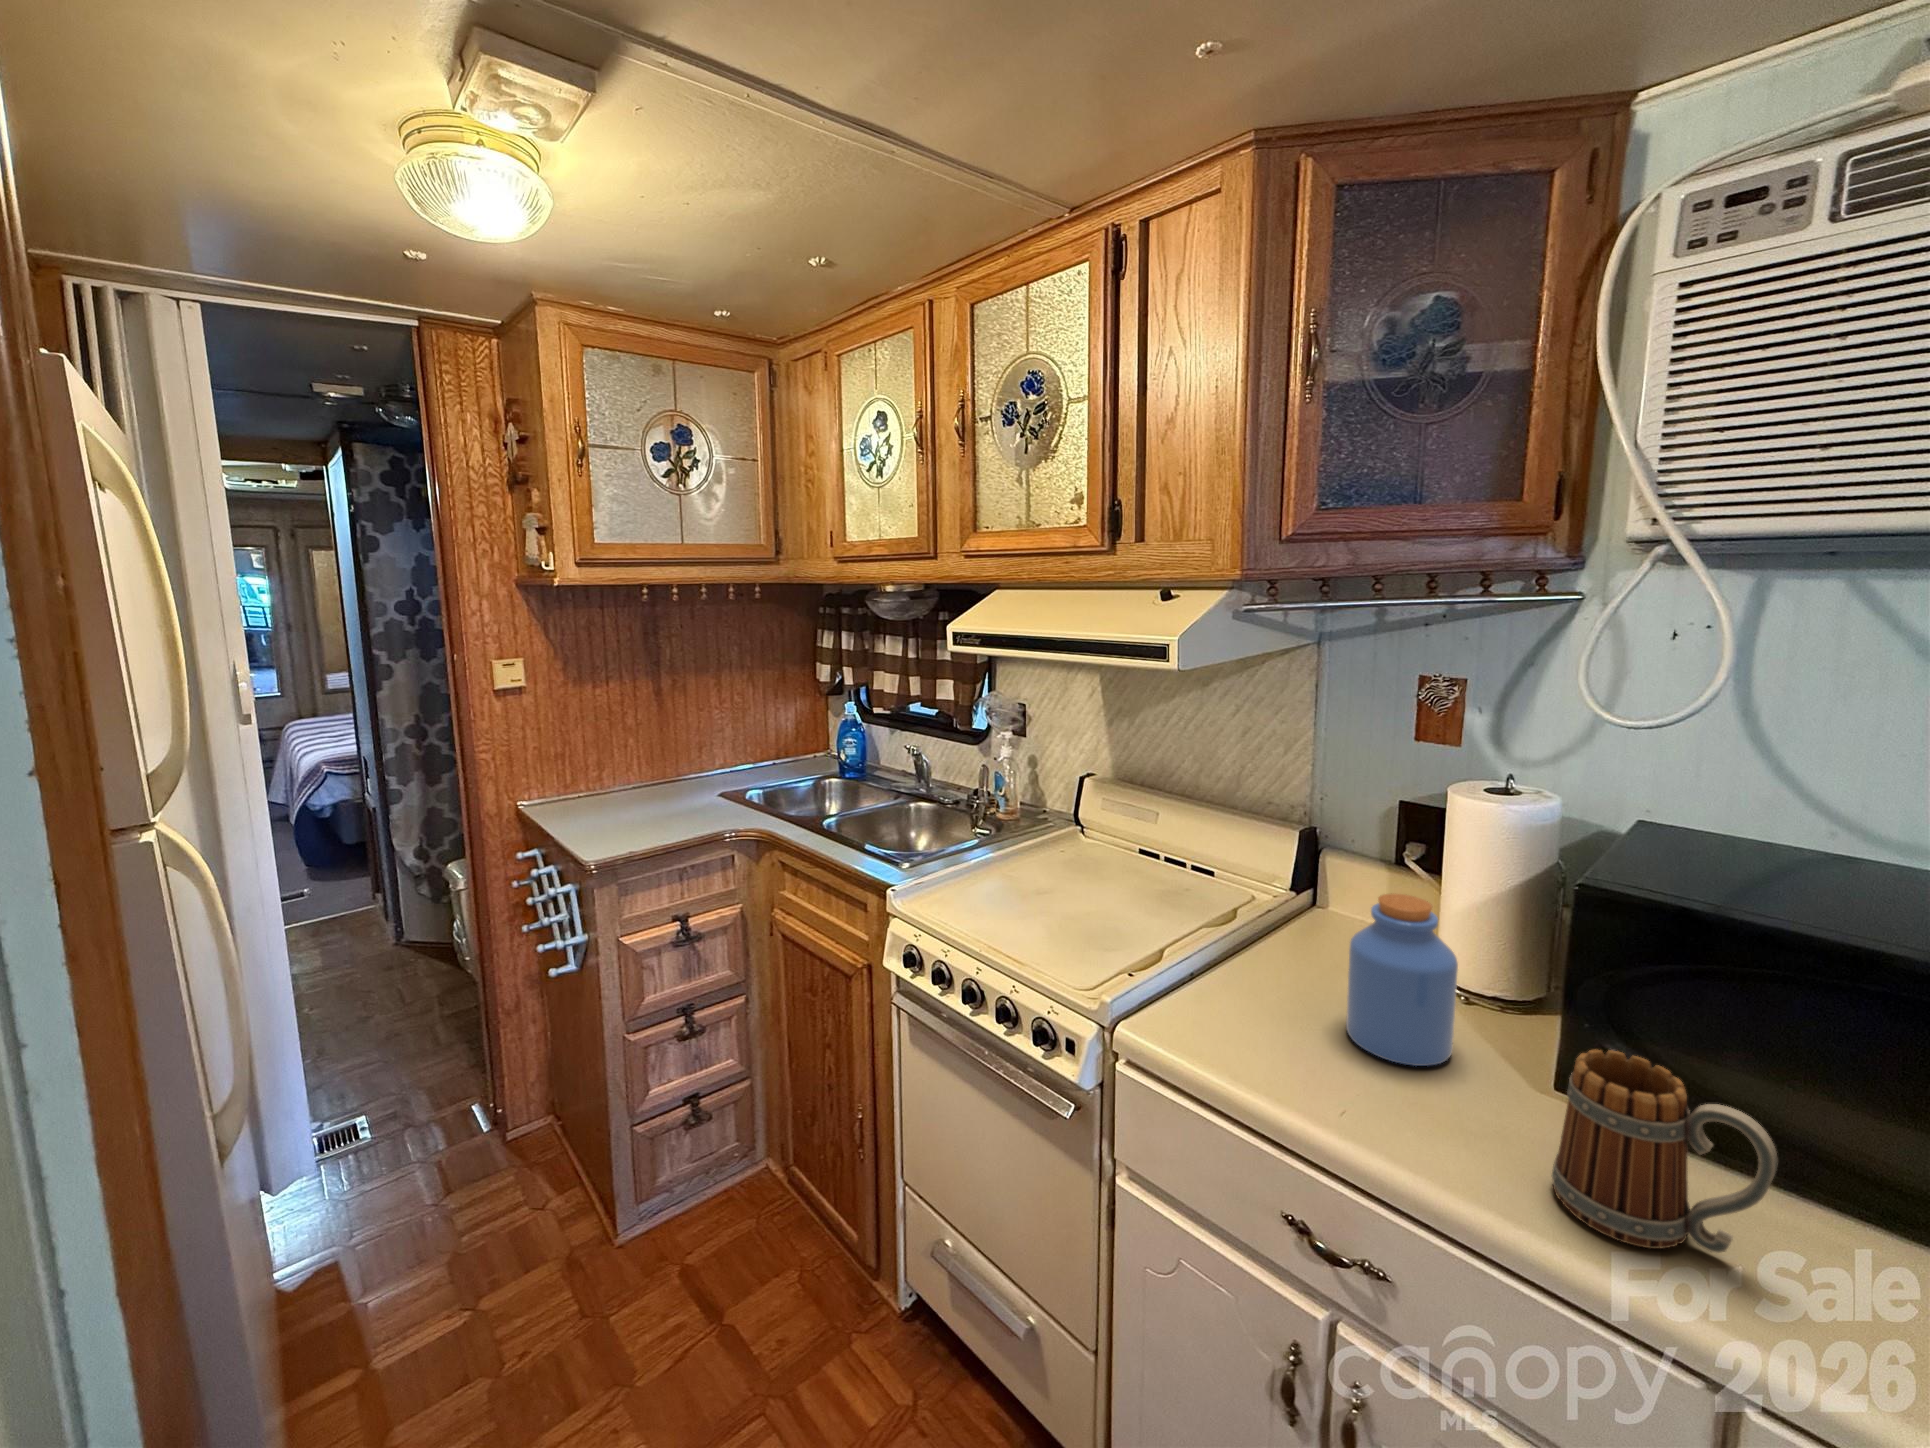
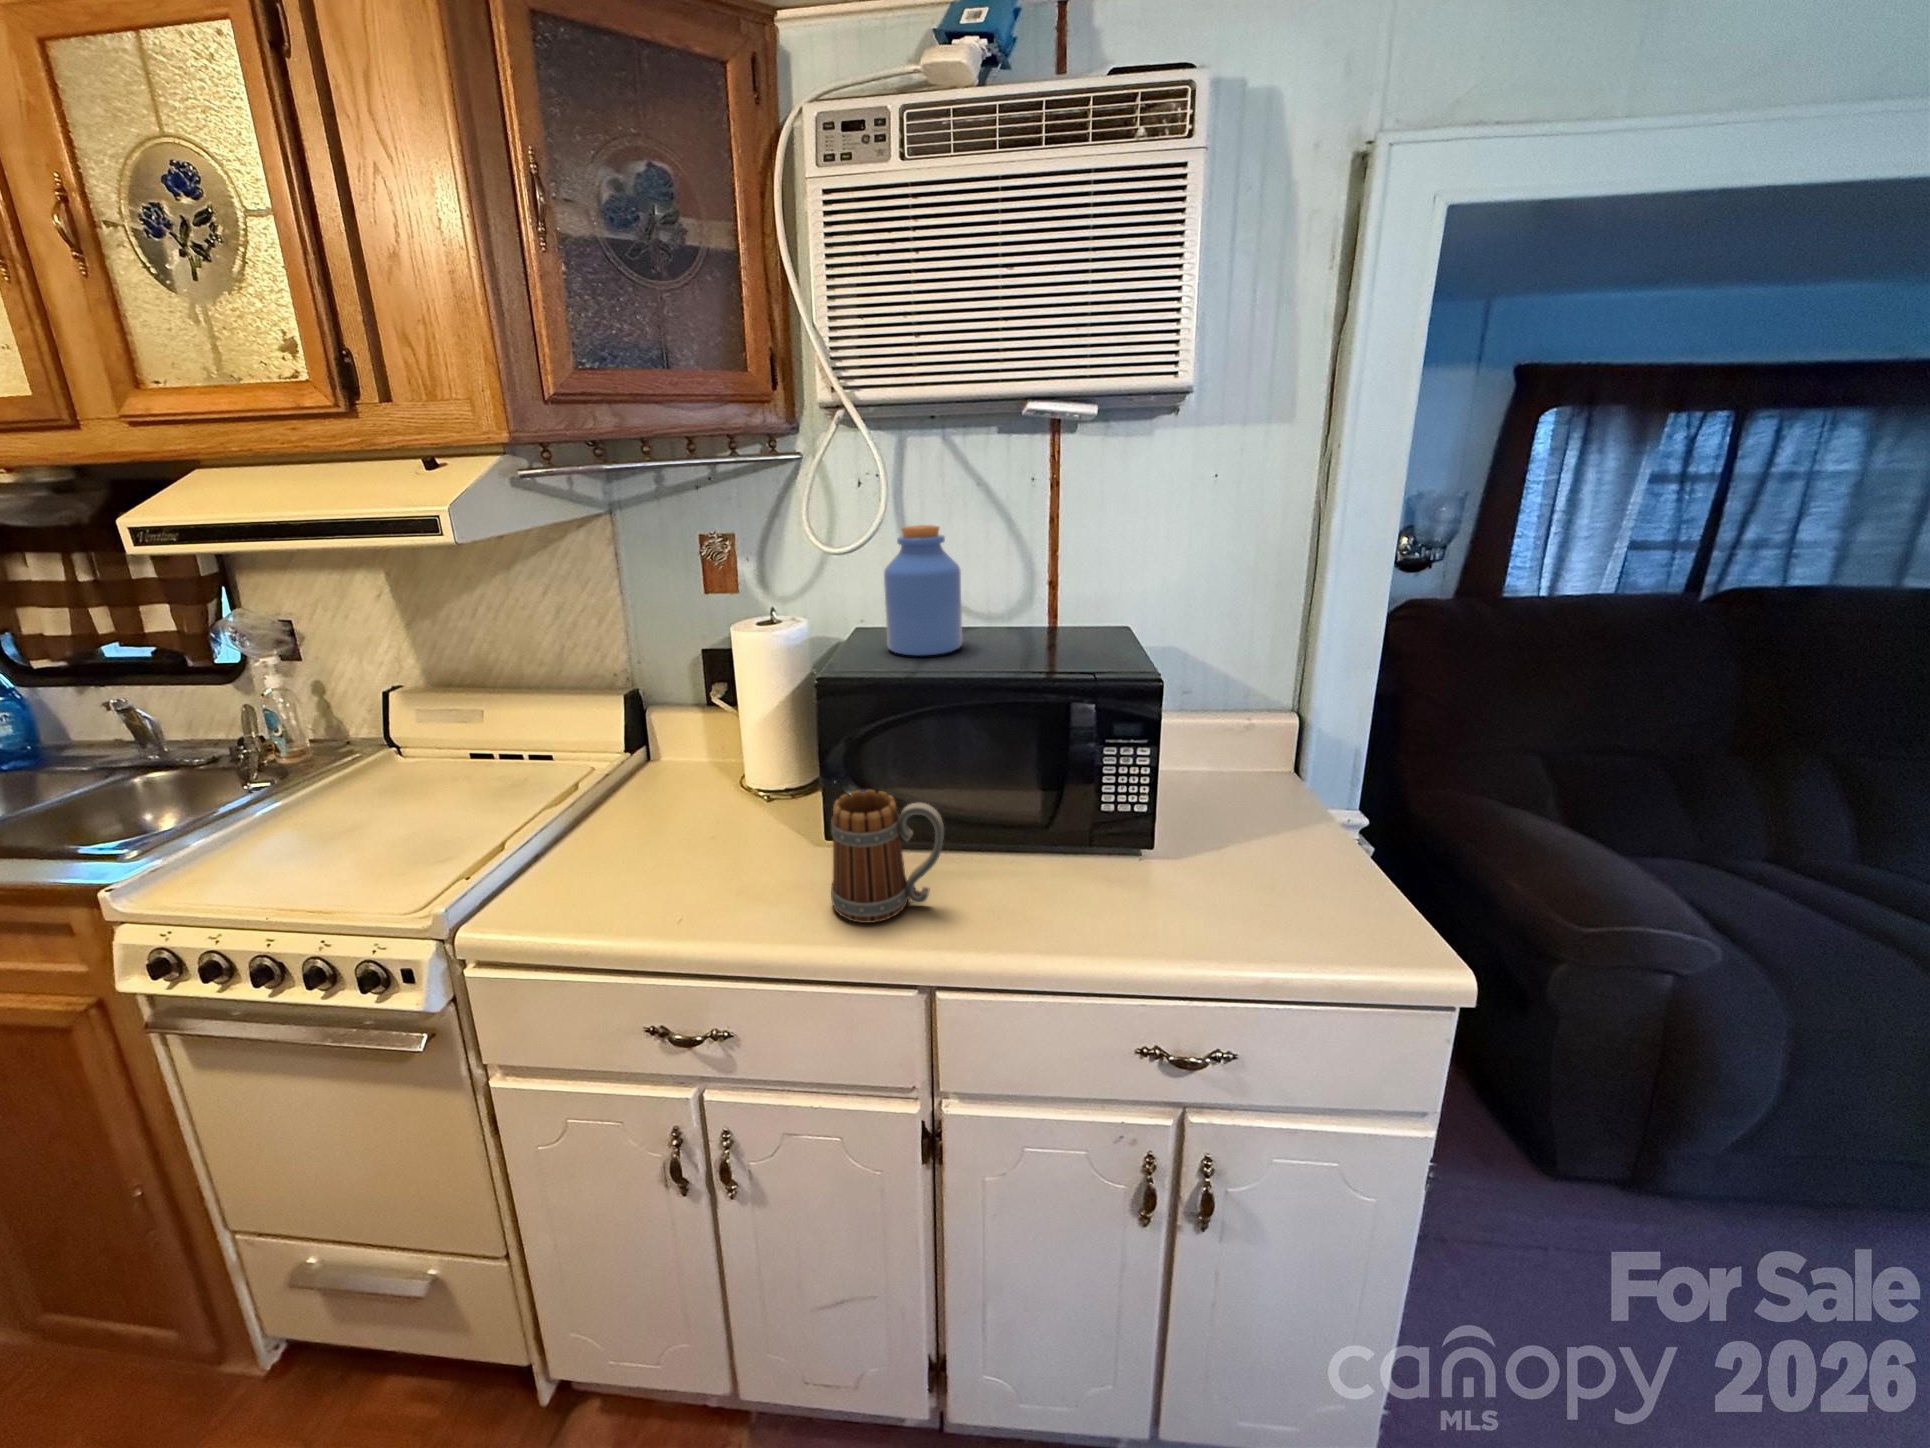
jar: present [1346,893,1458,1066] -> present [884,525,962,656]

